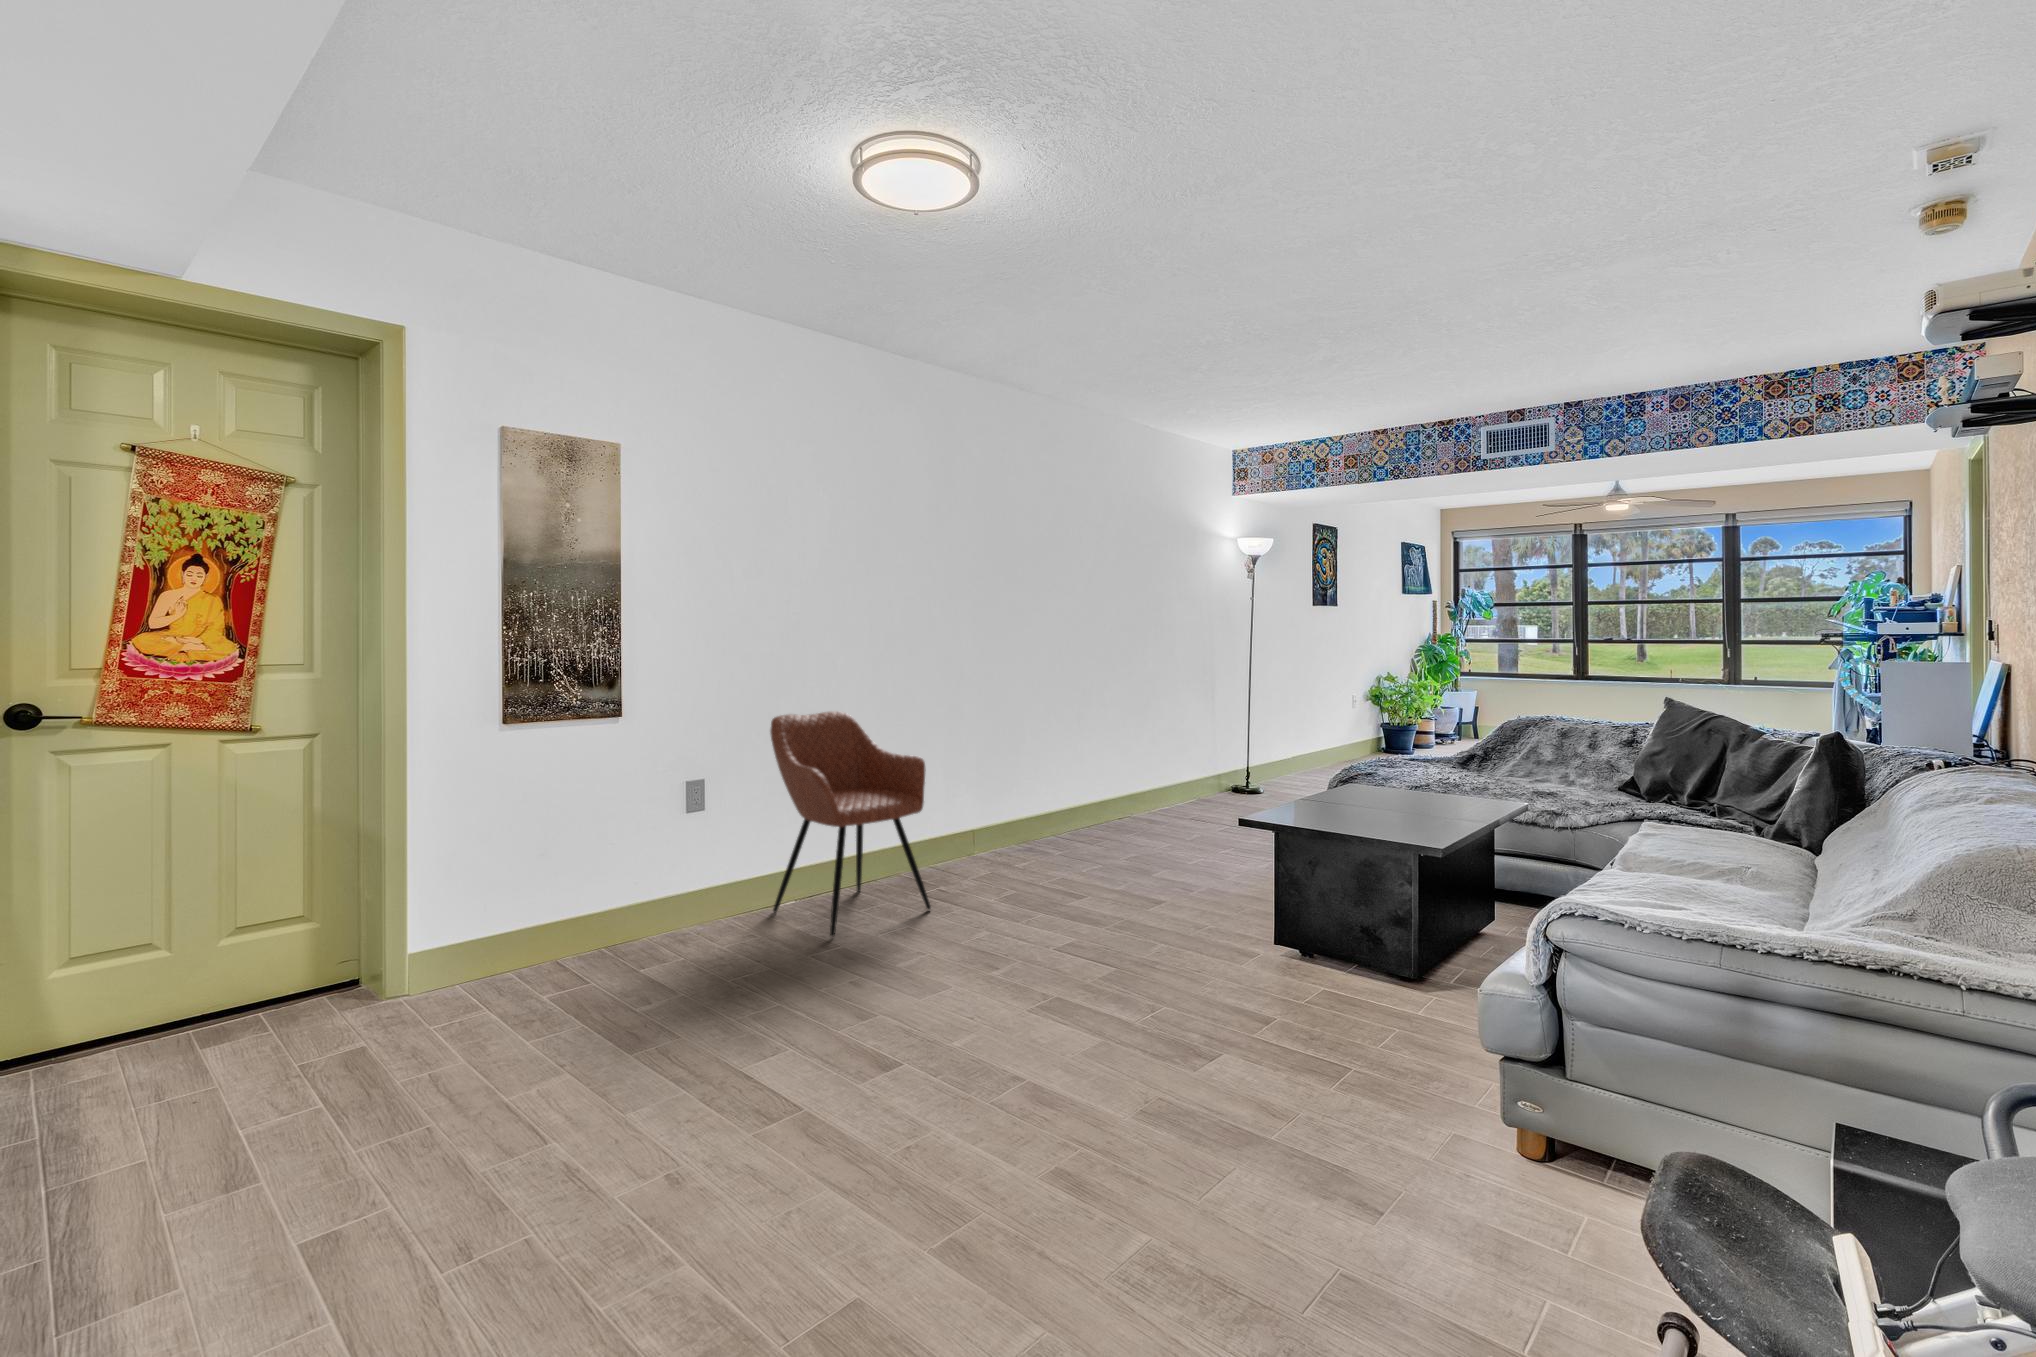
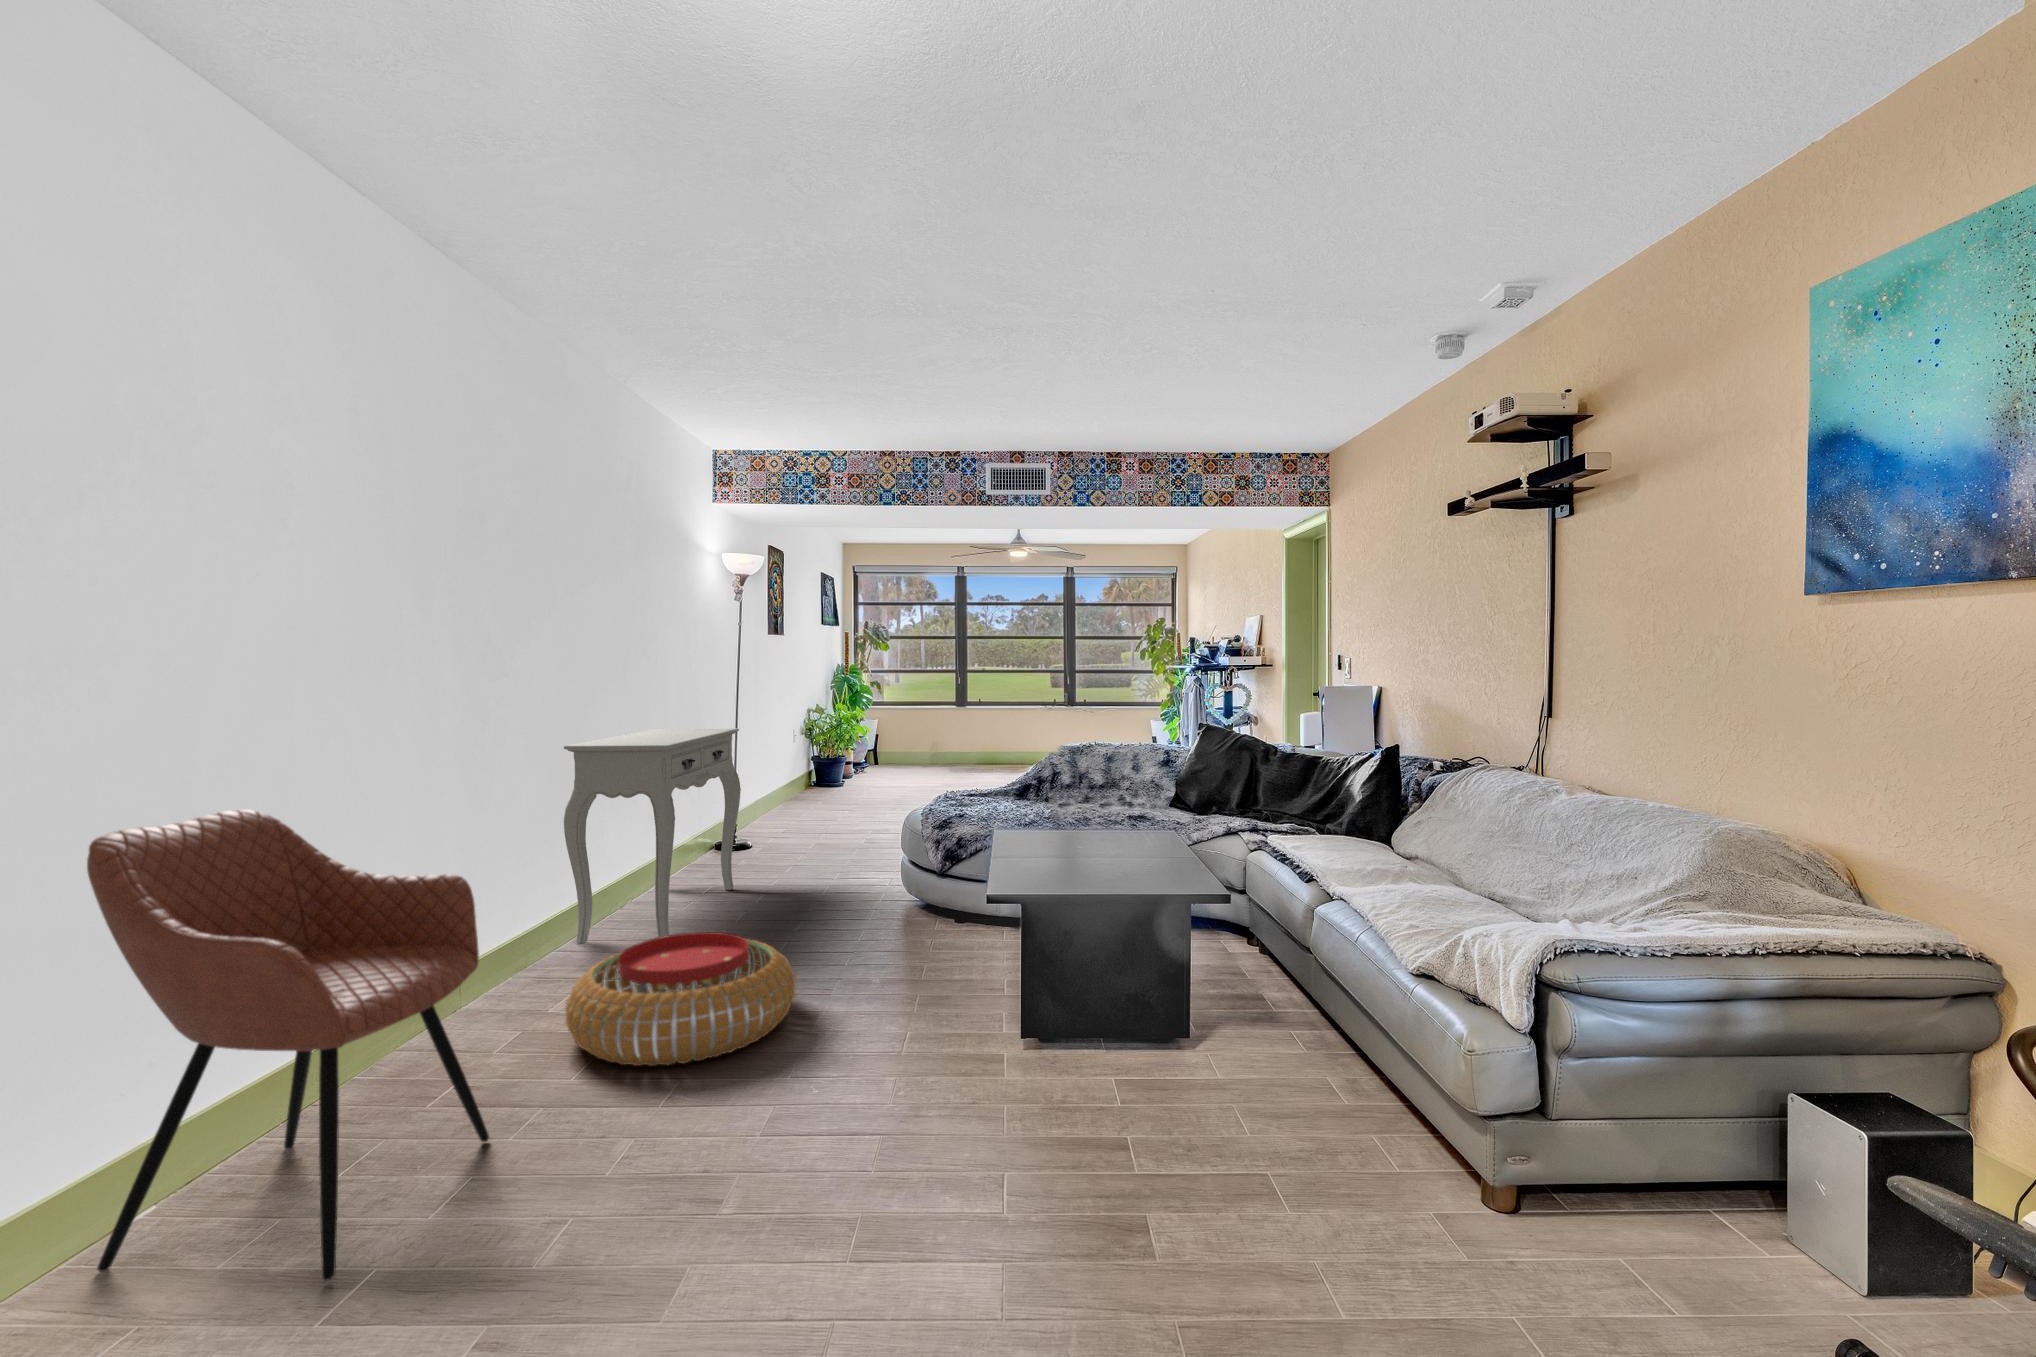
console table: none [1060,687,1212,843] -> present [564,728,741,944]
pouf: none [1001,826,1150,905] -> present [566,932,795,1066]

